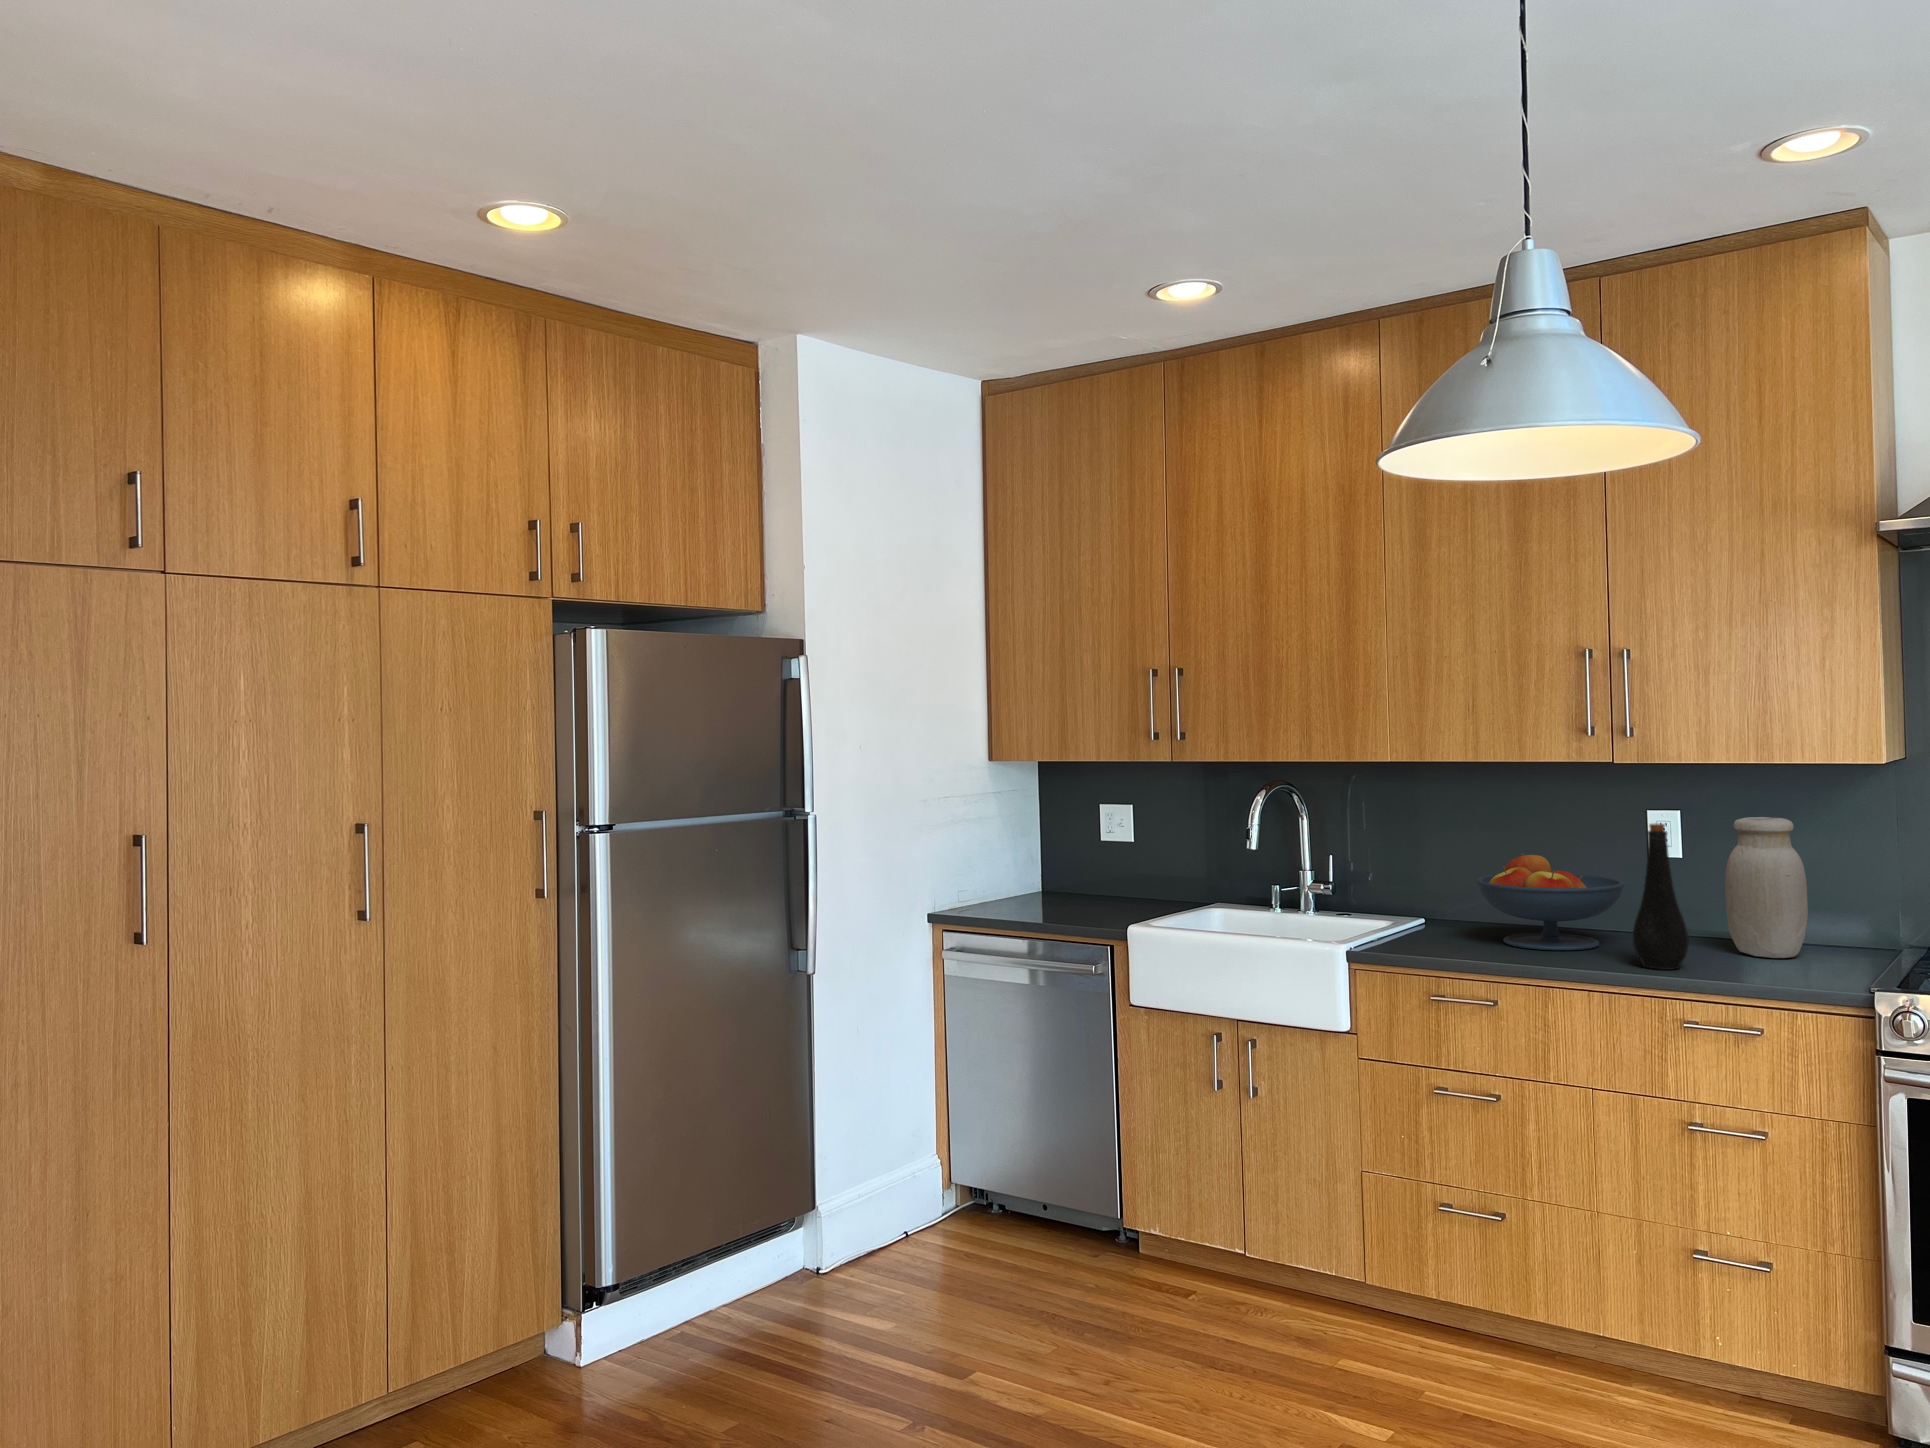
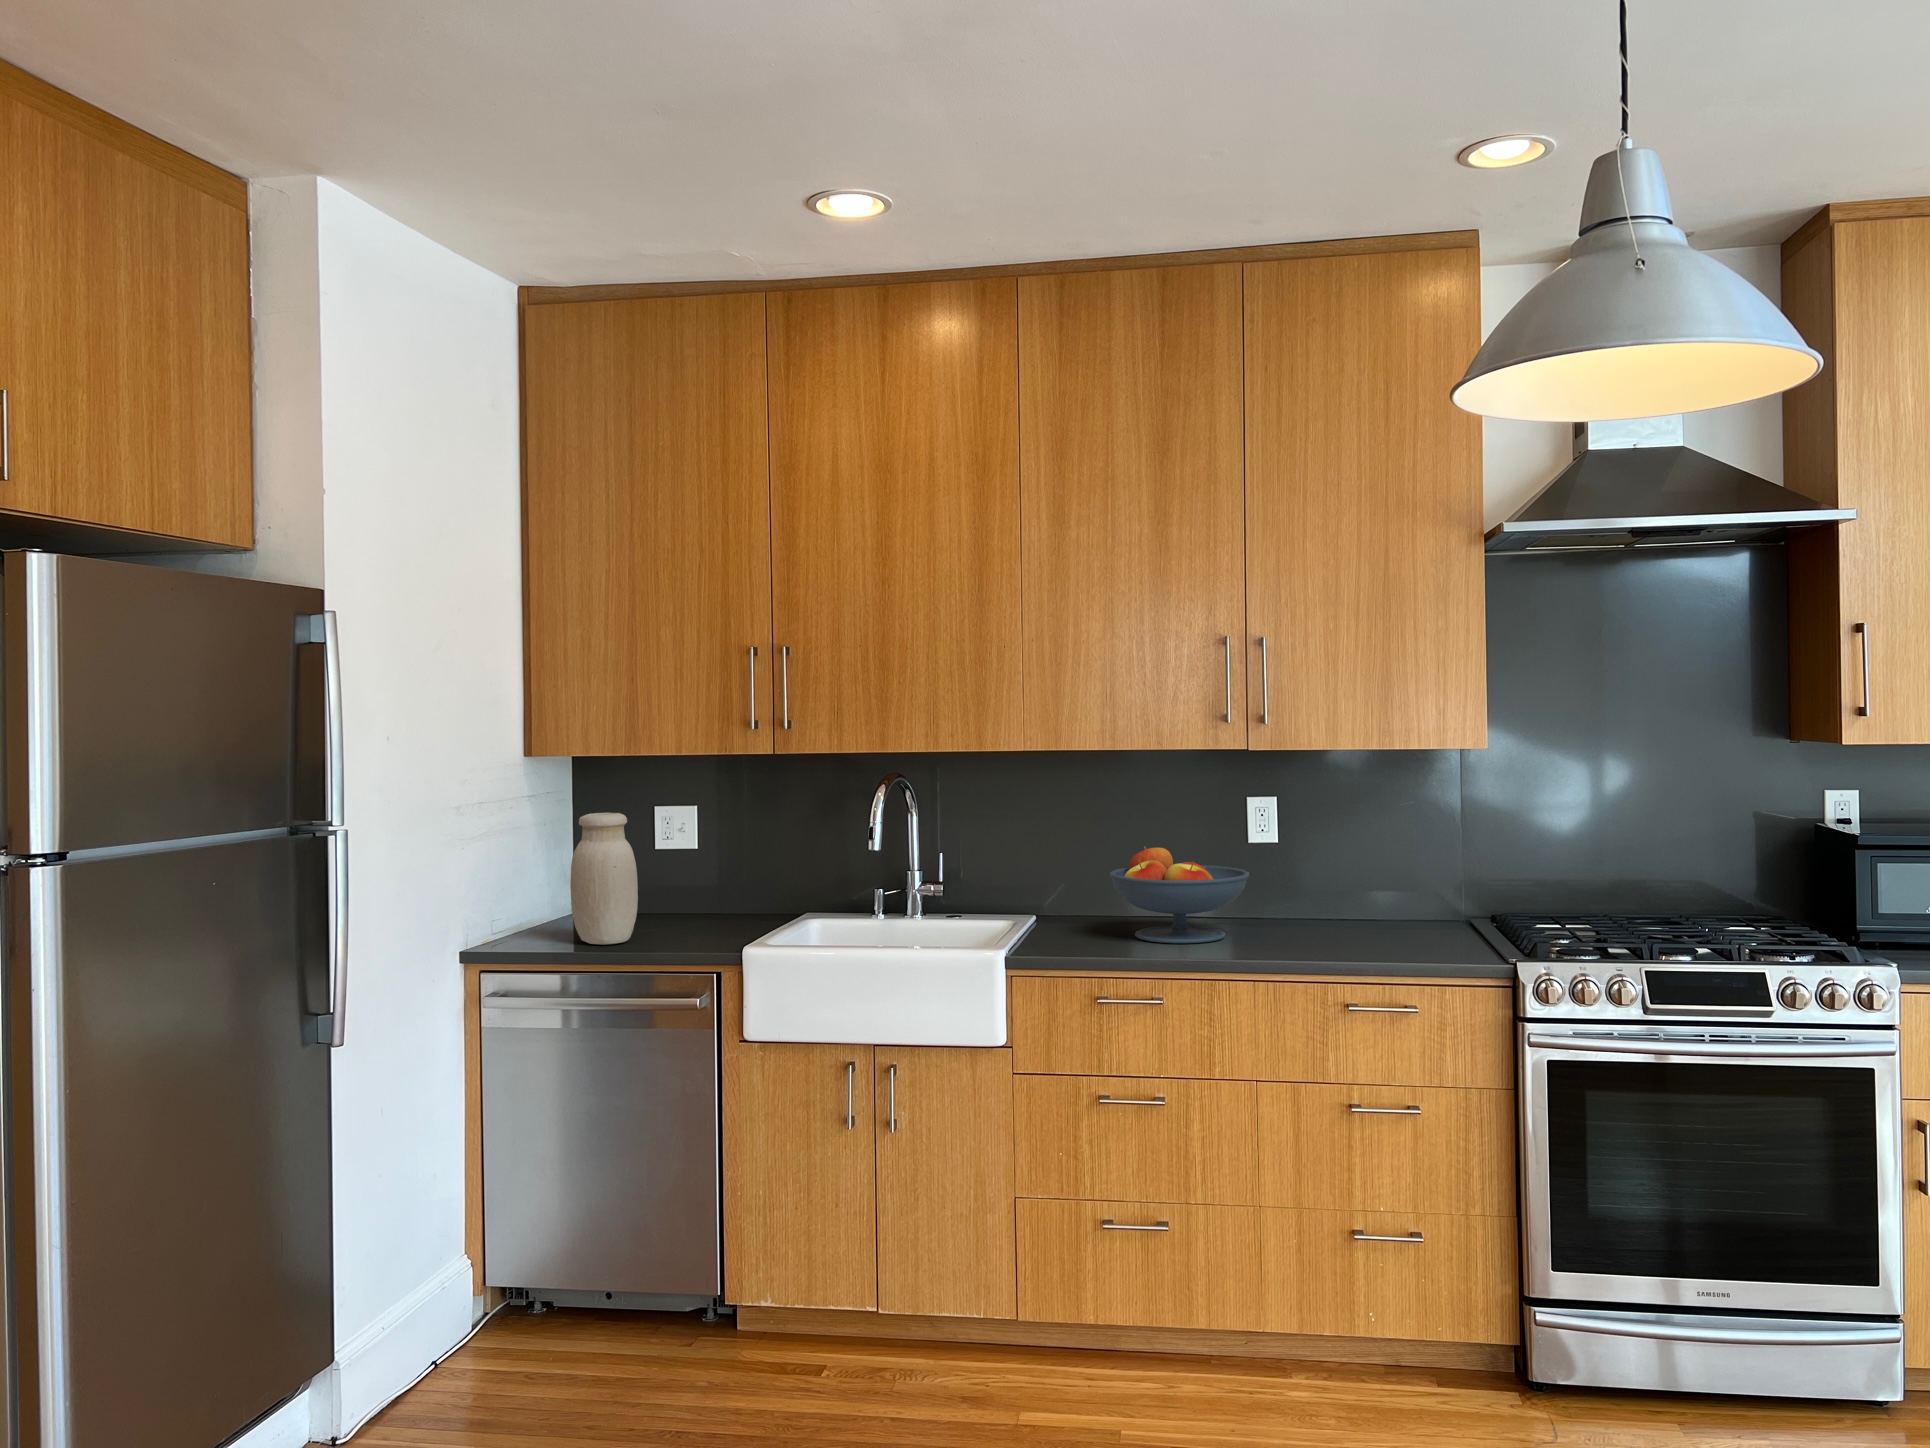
jar: present [1725,817,1808,958] -> present [570,813,638,945]
bottle: present [1633,824,1689,970] -> none [1283,811,1334,955]

